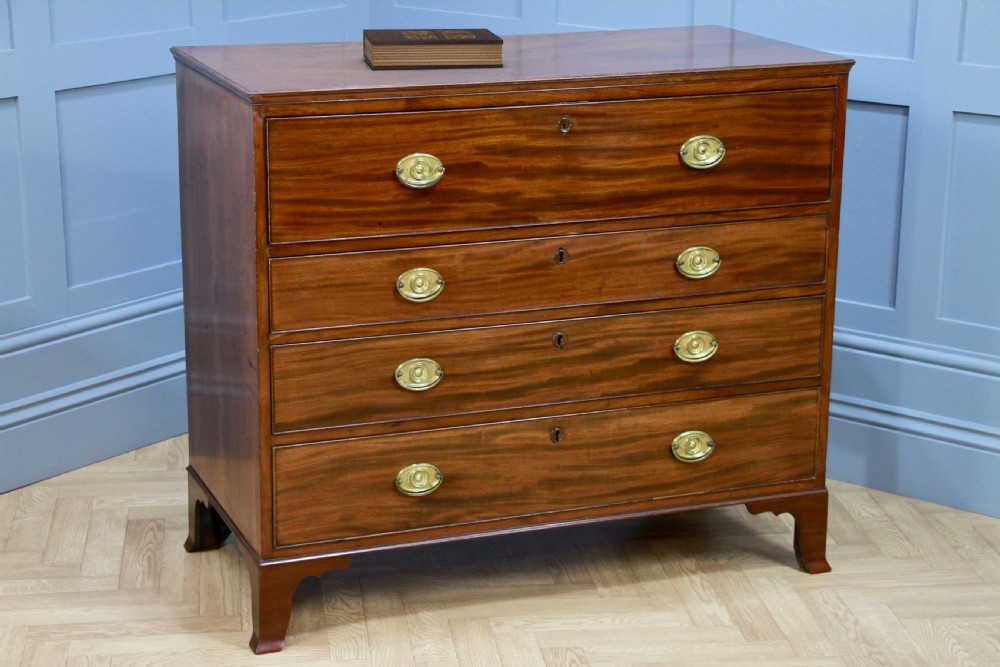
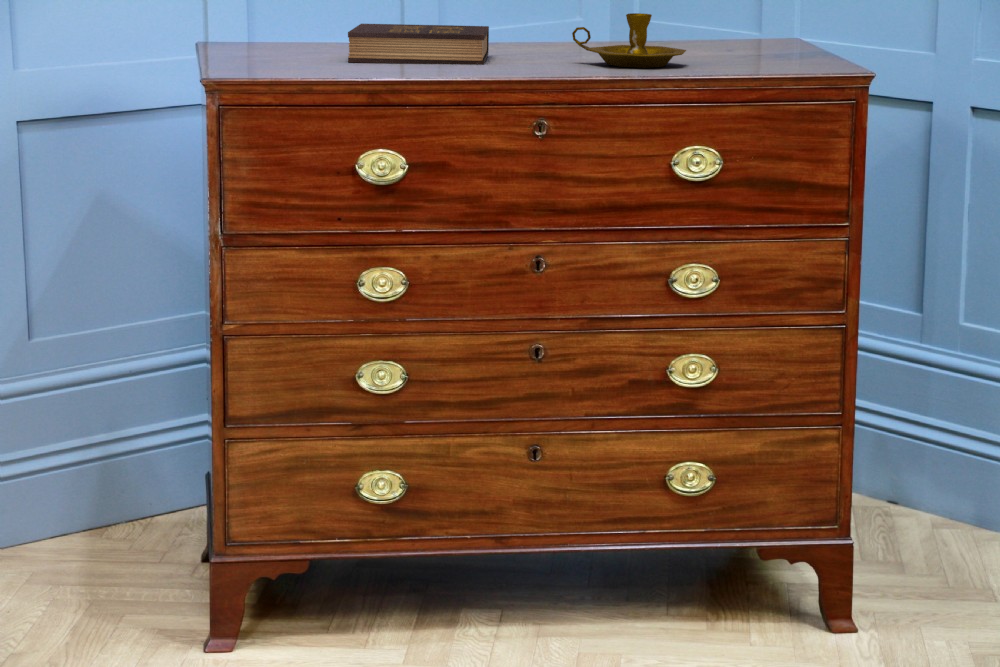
candlestick: none [581,15,689,66] -> present [572,13,686,68]

